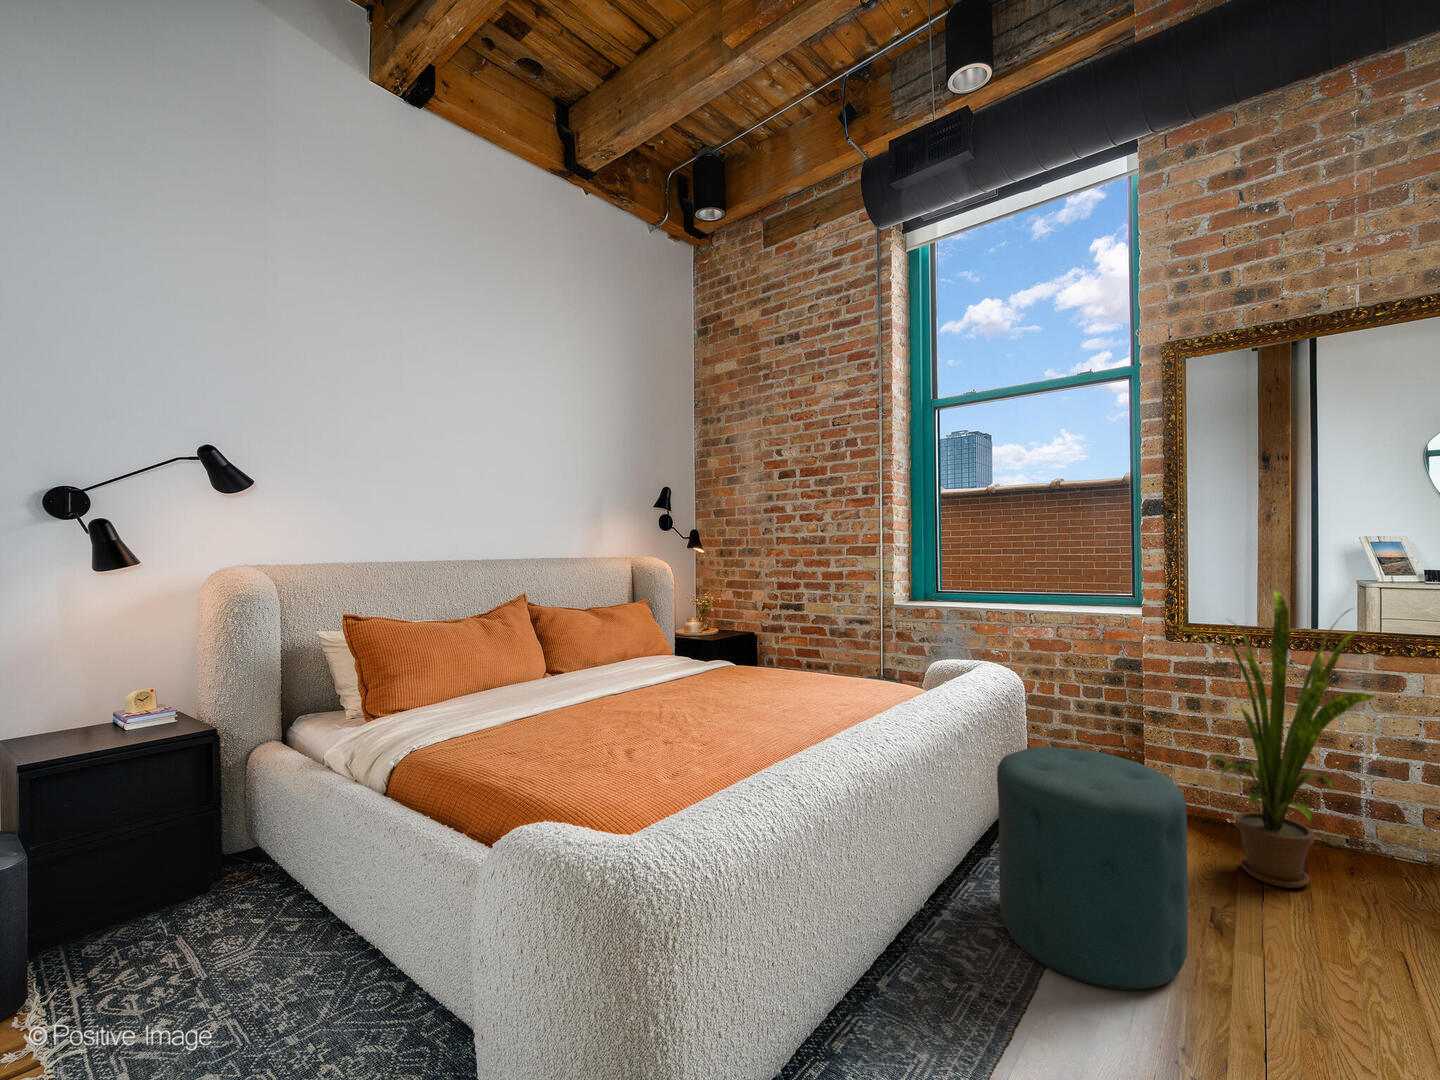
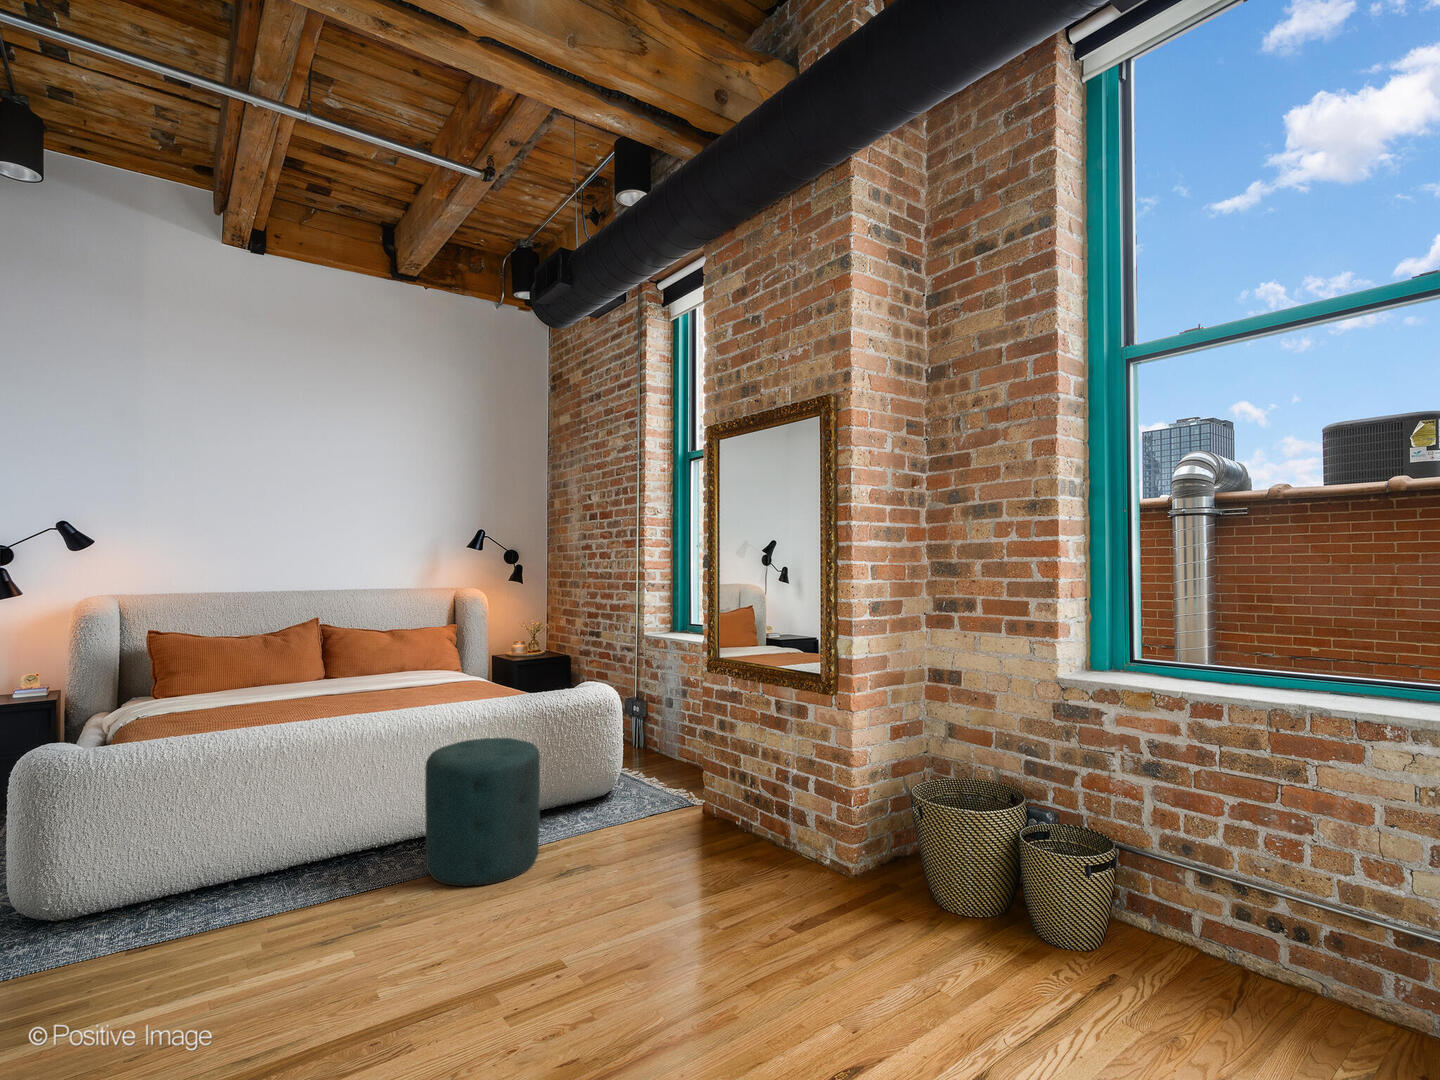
house plant: present [1178,589,1374,888] -> none [647,632,759,860]

